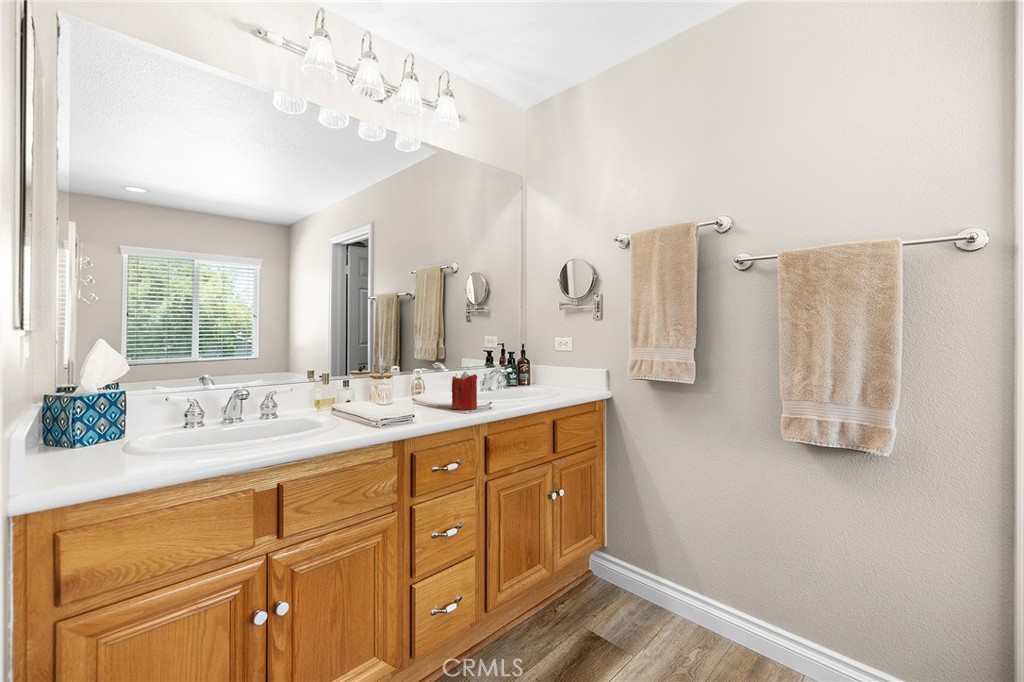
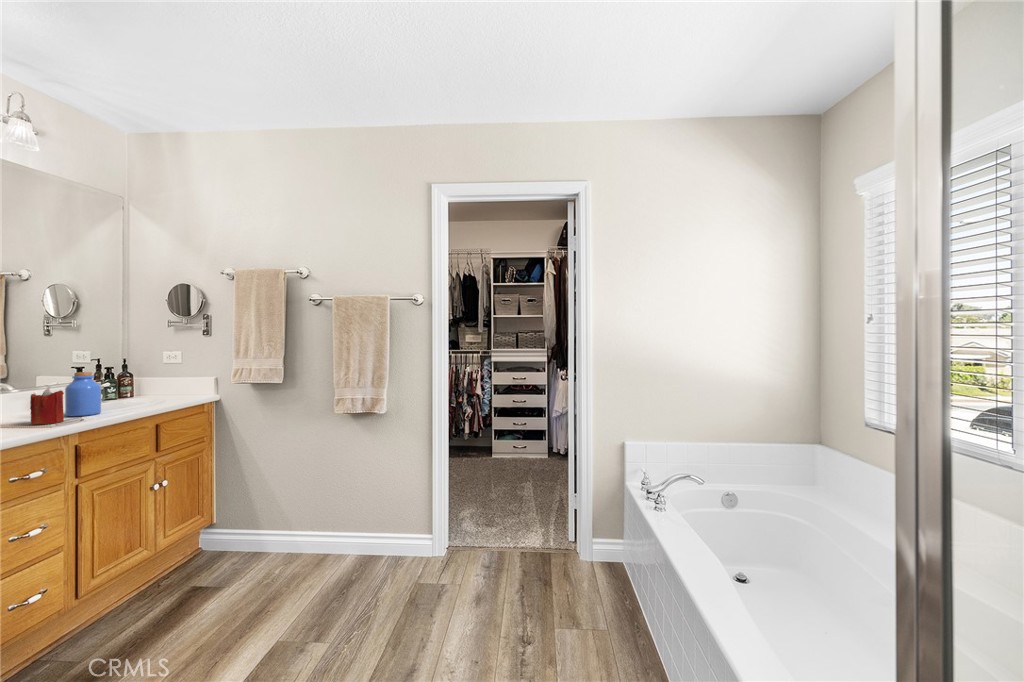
jar: none [478,356,507,404] -> present [65,372,101,416]

